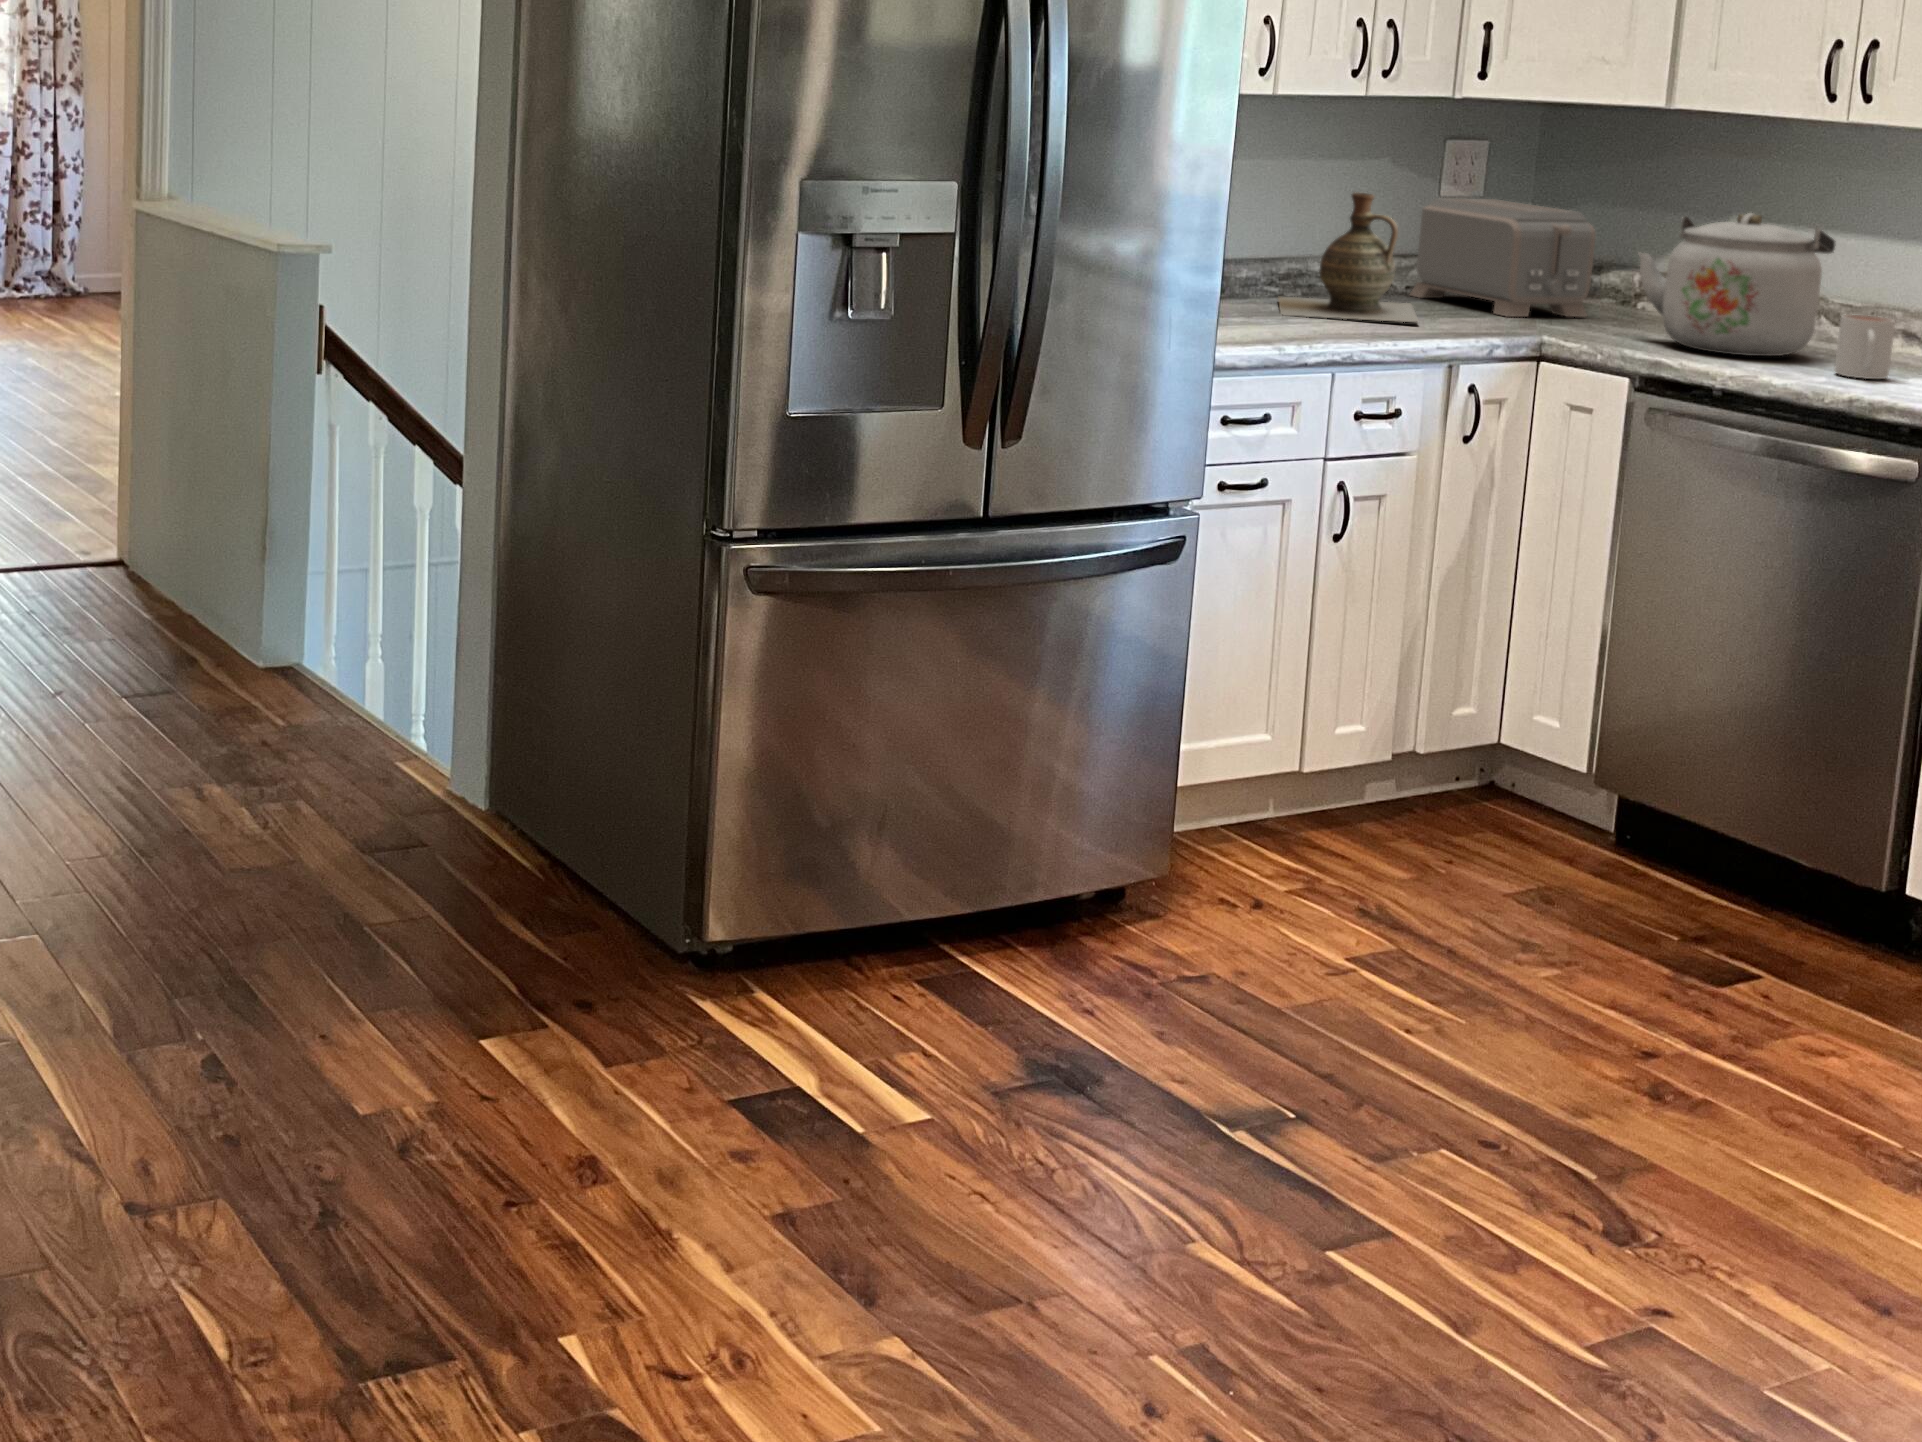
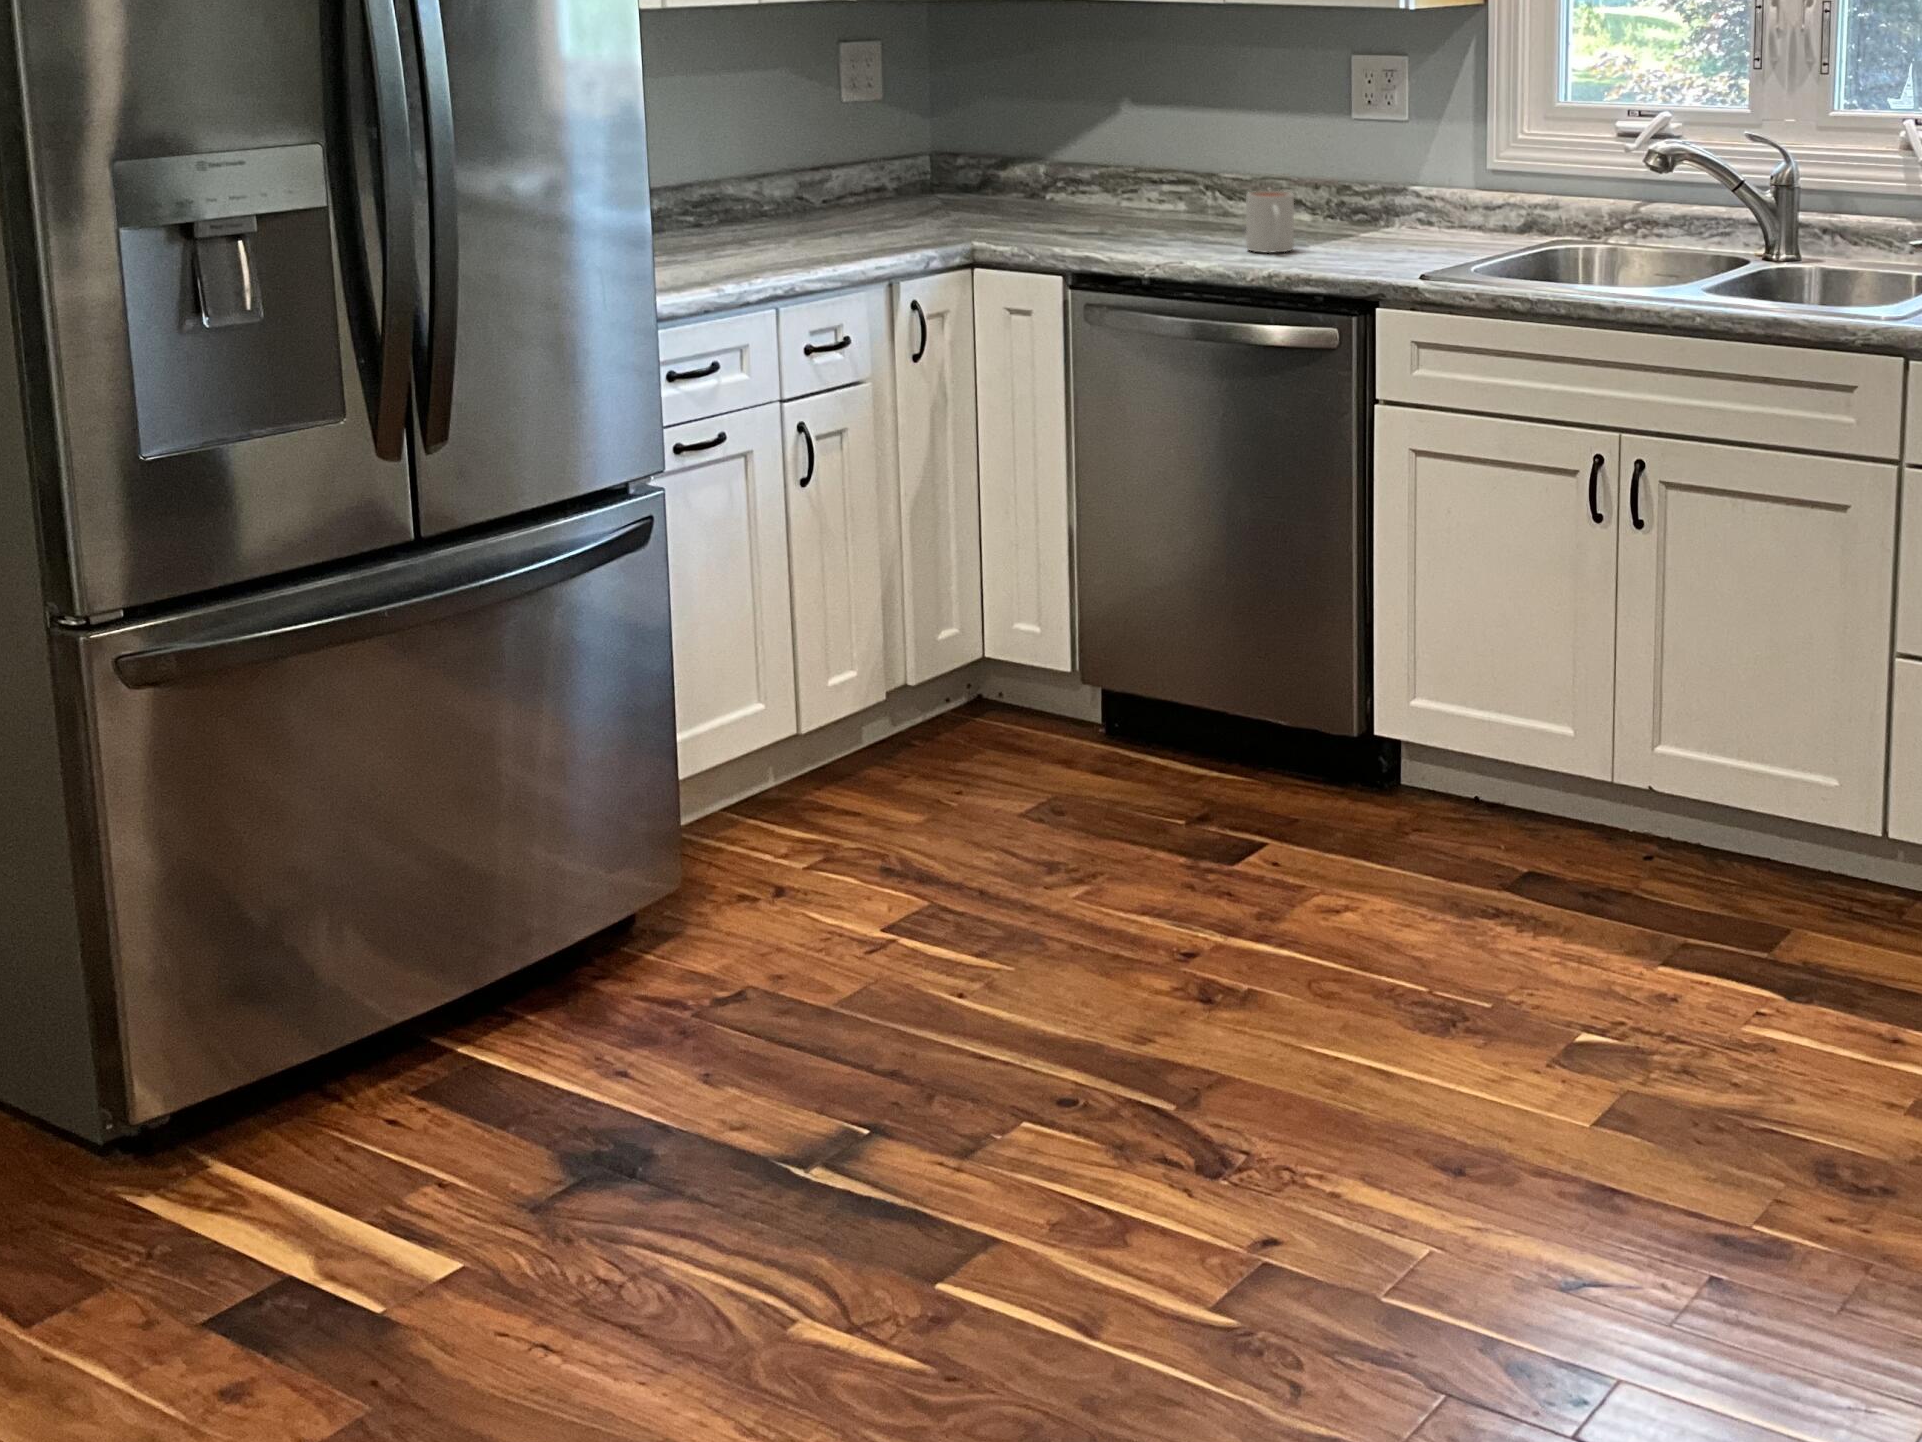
ceramic jug: present [1279,193,1418,322] -> none [697,110,852,251]
toaster: present [1410,198,1596,317] -> none [828,103,1007,224]
kettle: present [1639,213,1835,356] -> none [1052,100,1227,241]

